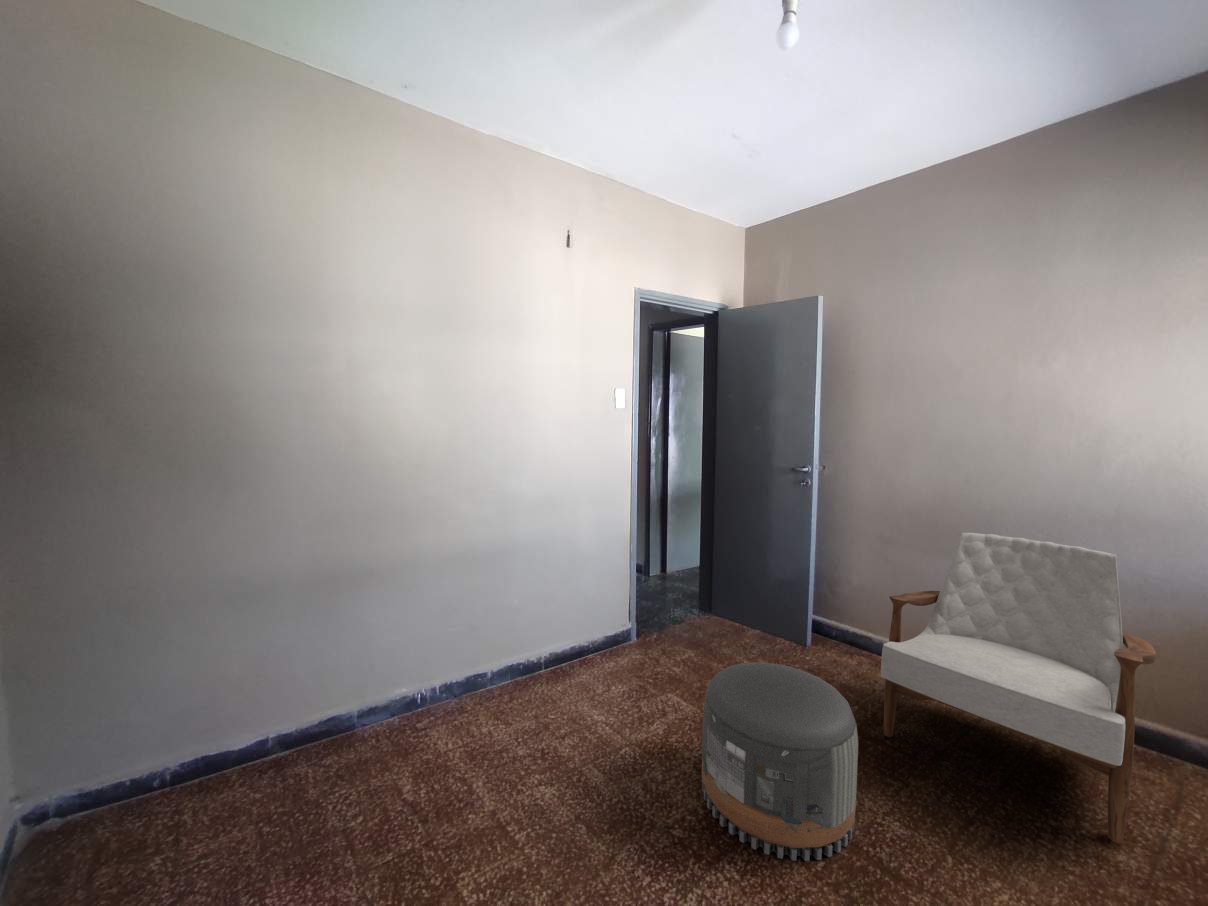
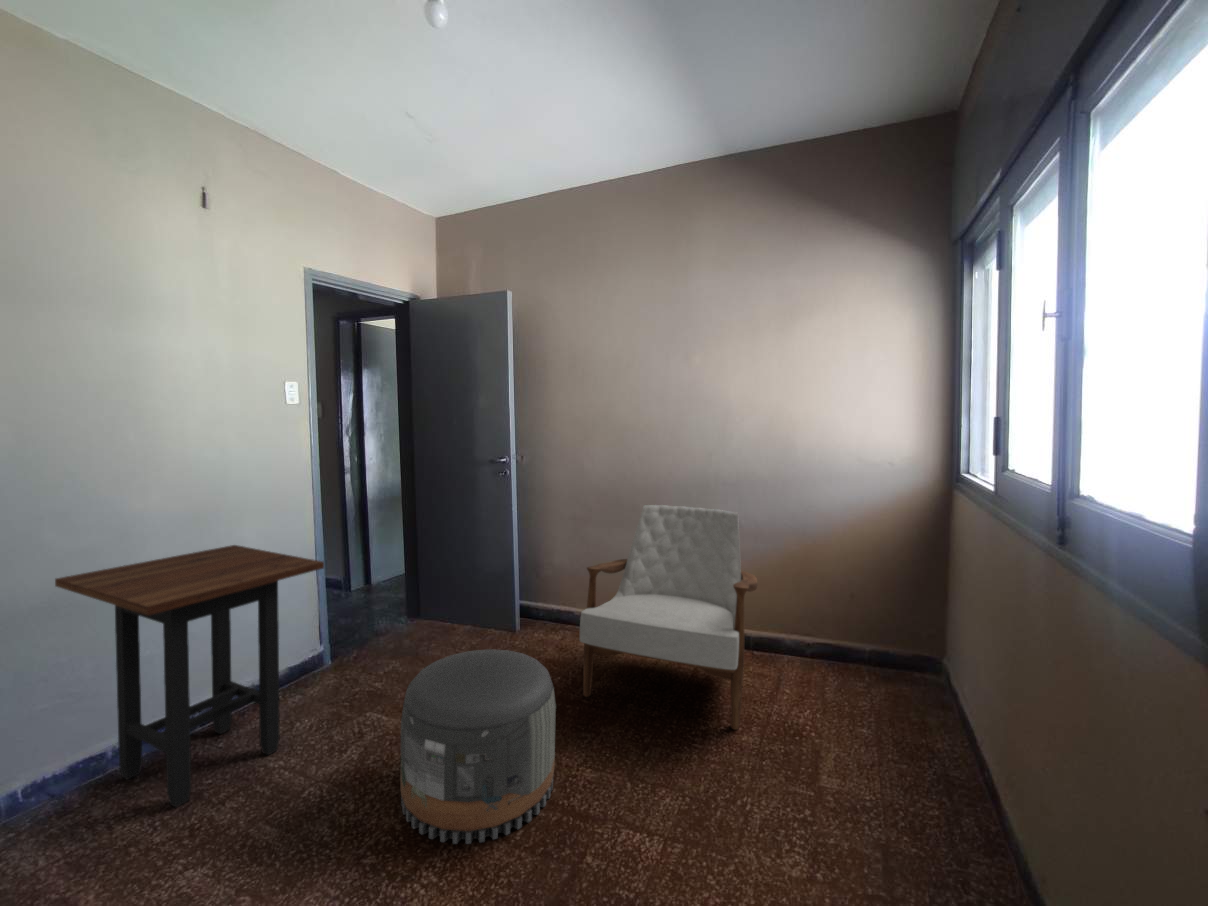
side table: none [478,536,639,732] -> present [55,545,324,807]

